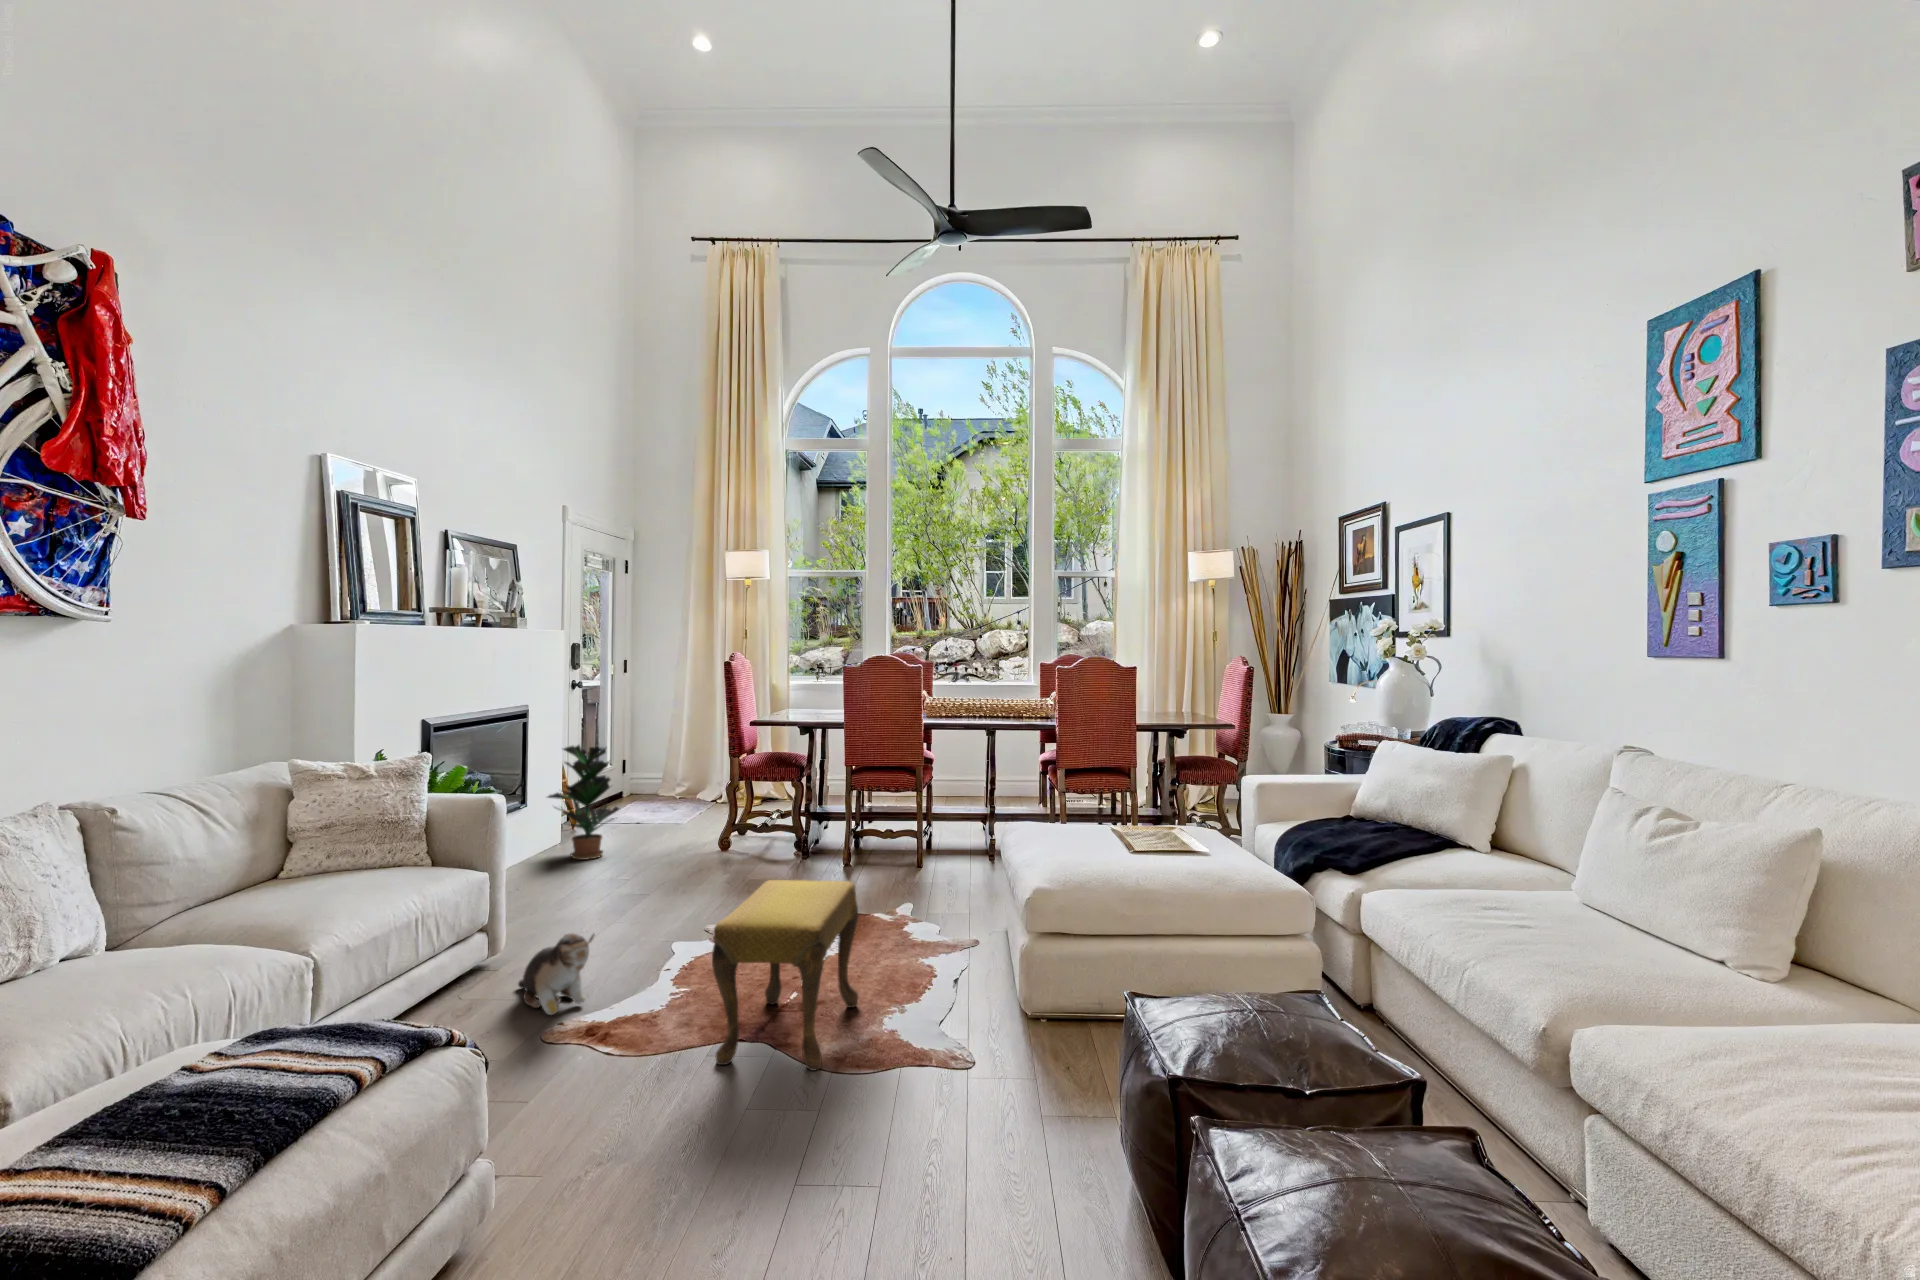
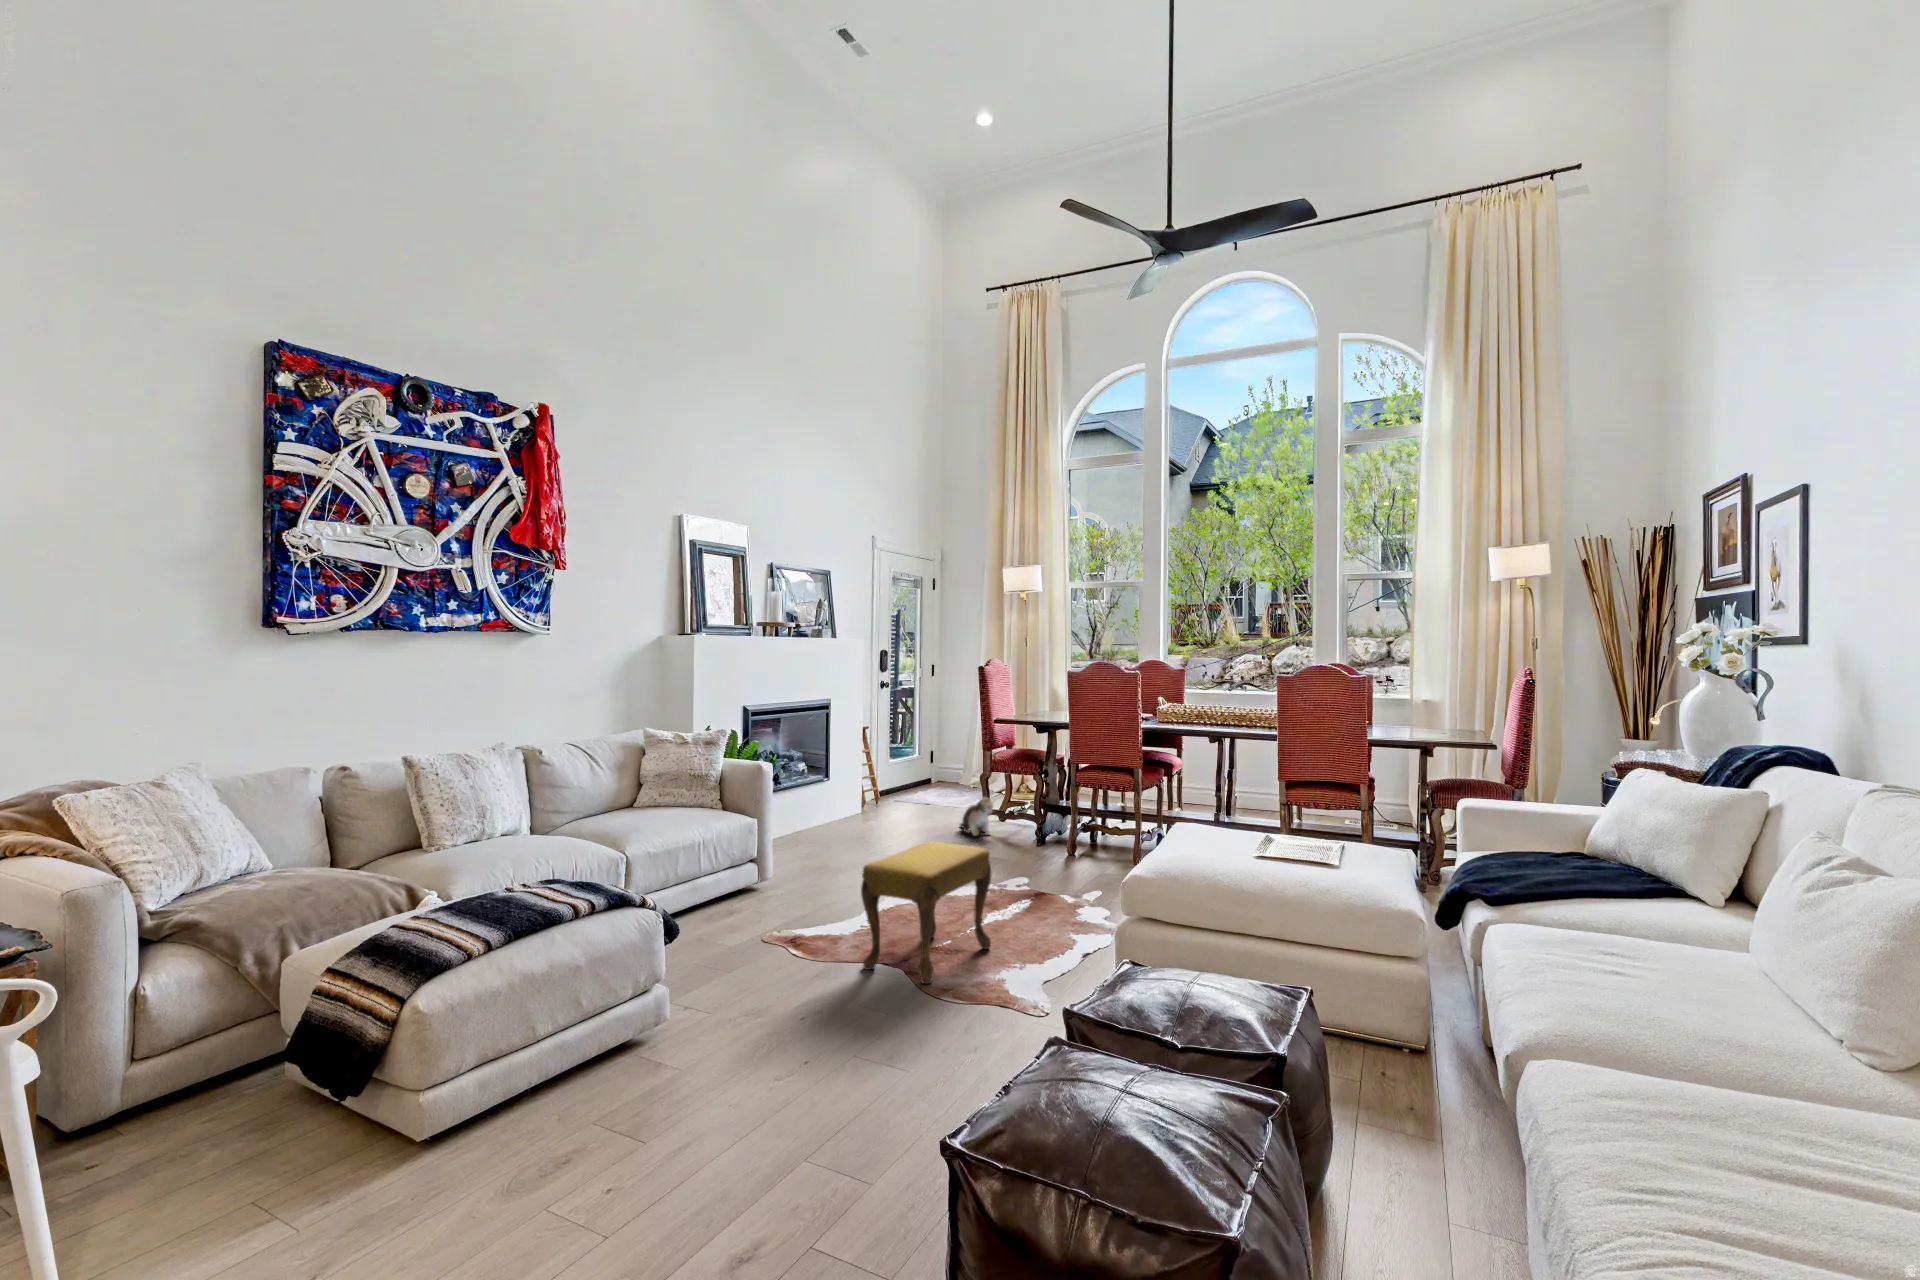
potted plant: present [548,745,619,860] -> none [844,732,900,823]
plush toy: present [518,934,594,1015] -> present [960,797,993,836]

